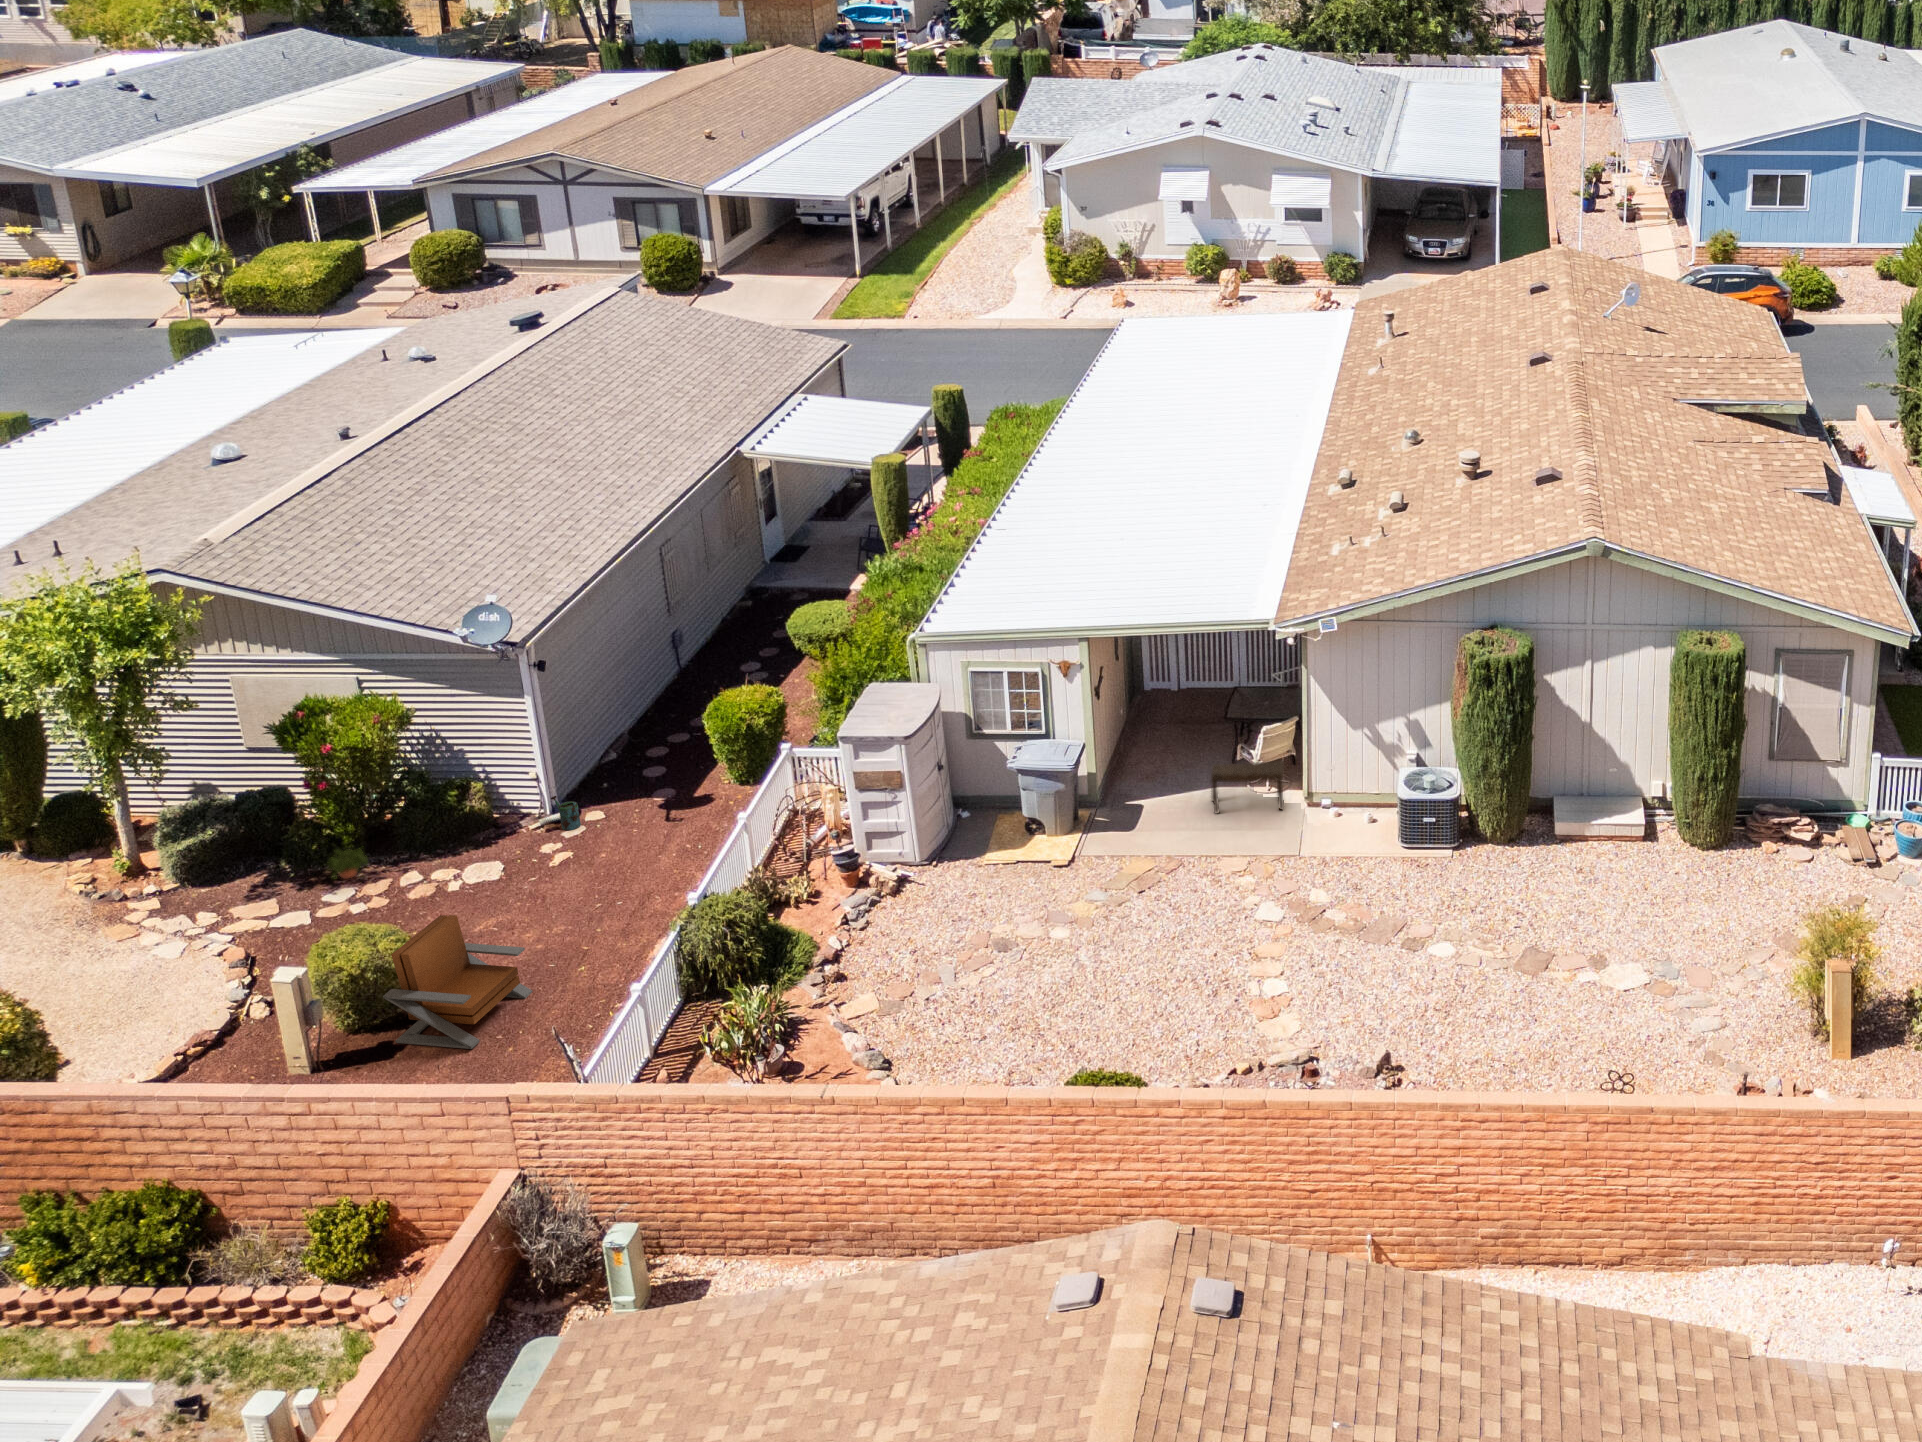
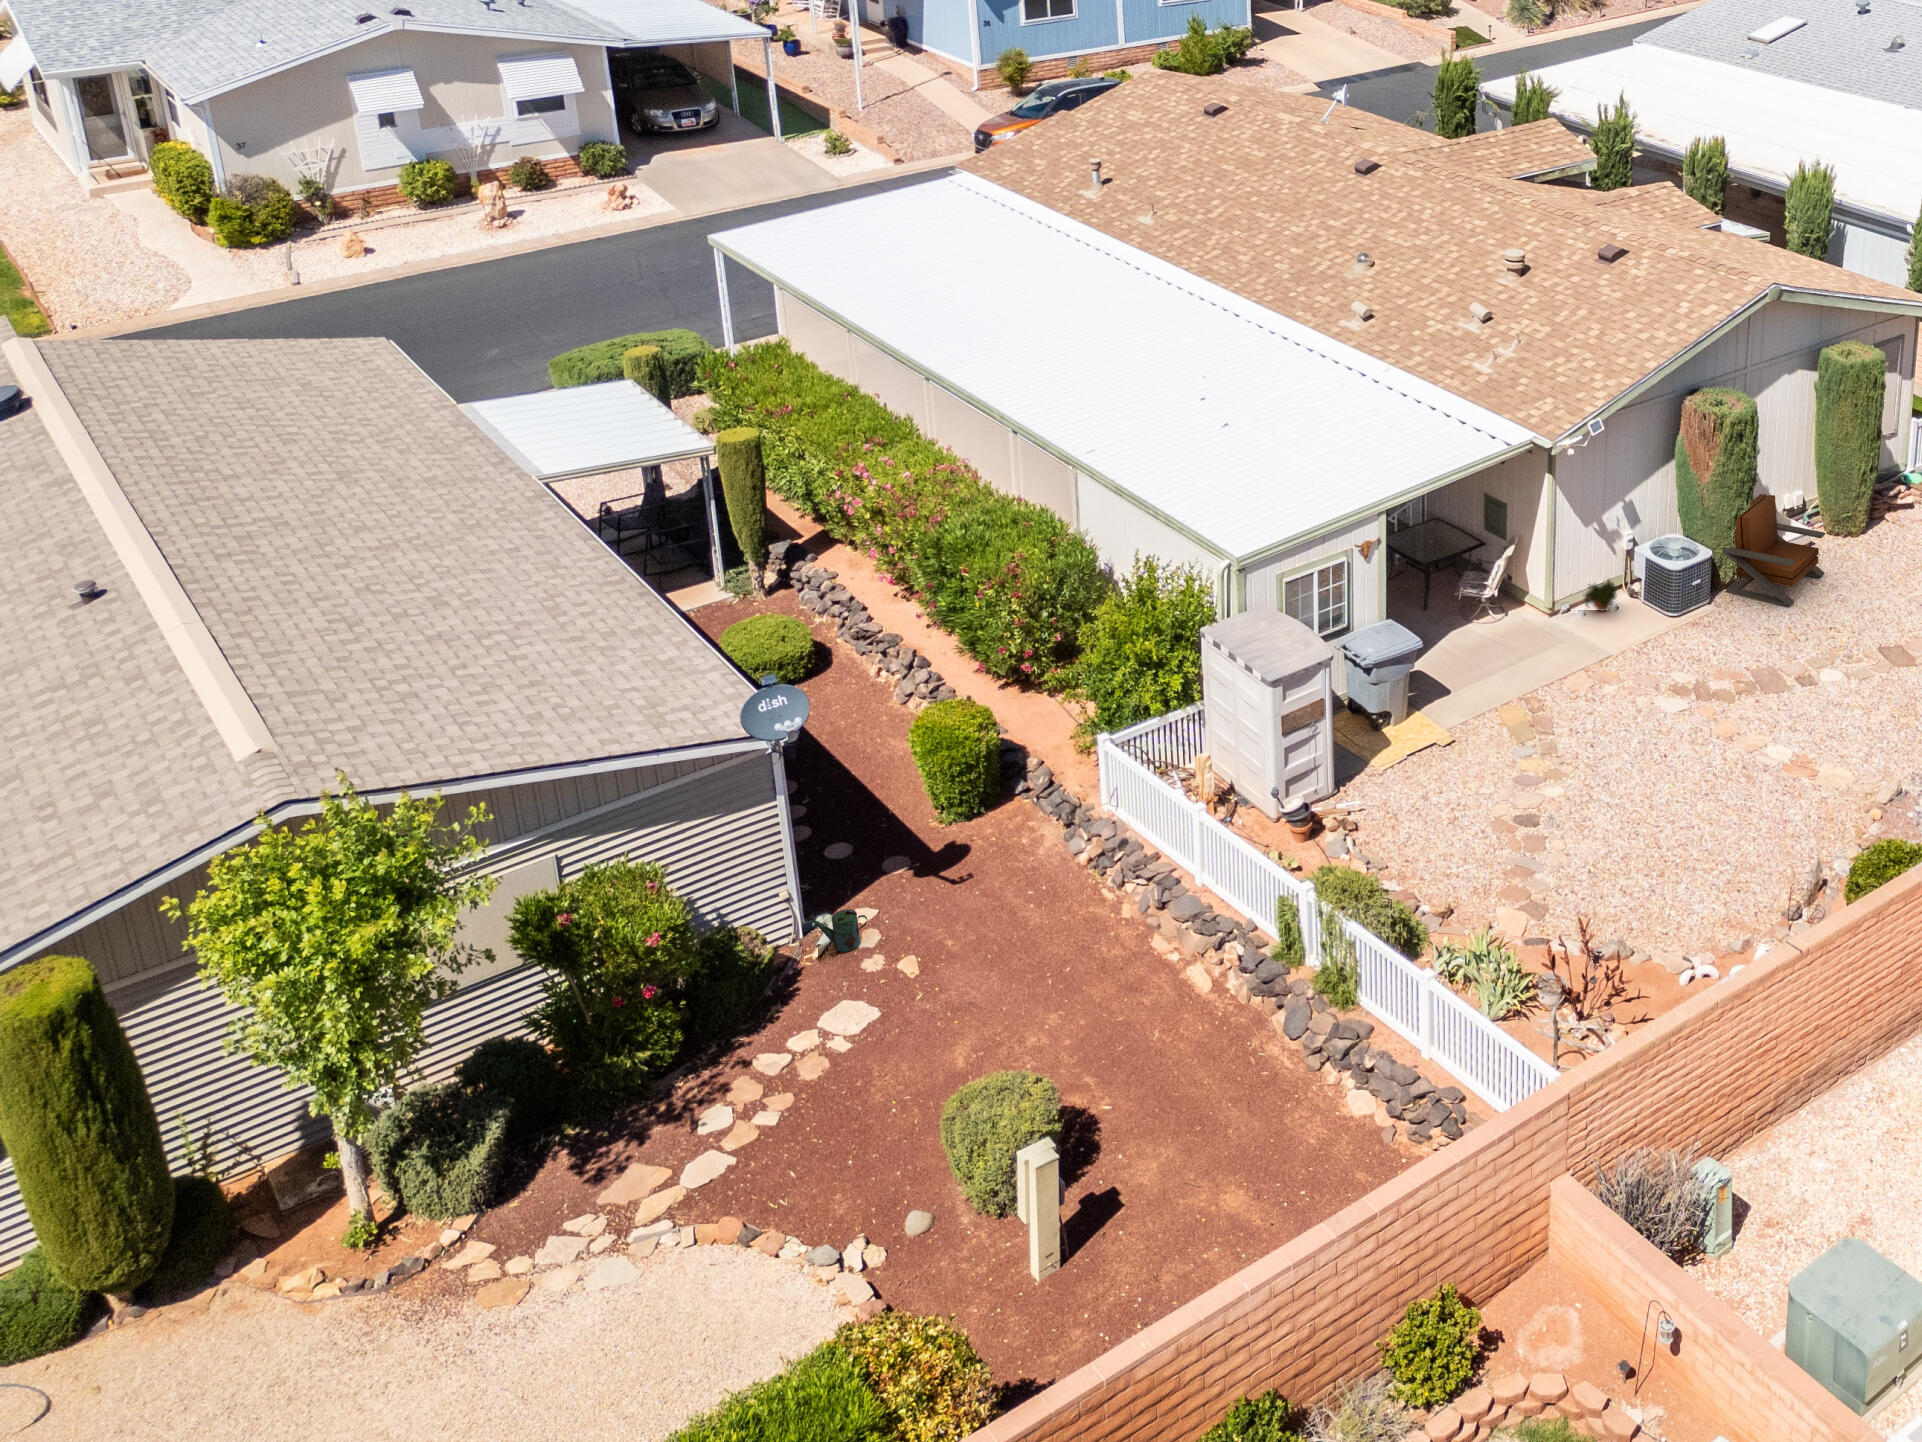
bench: present [1211,761,1284,813] -> none [1448,569,1527,643]
potted plant: present [328,848,367,879] -> present [1585,580,1618,611]
lounge chair: present [383,915,532,1049] -> present [1723,494,1825,607]

